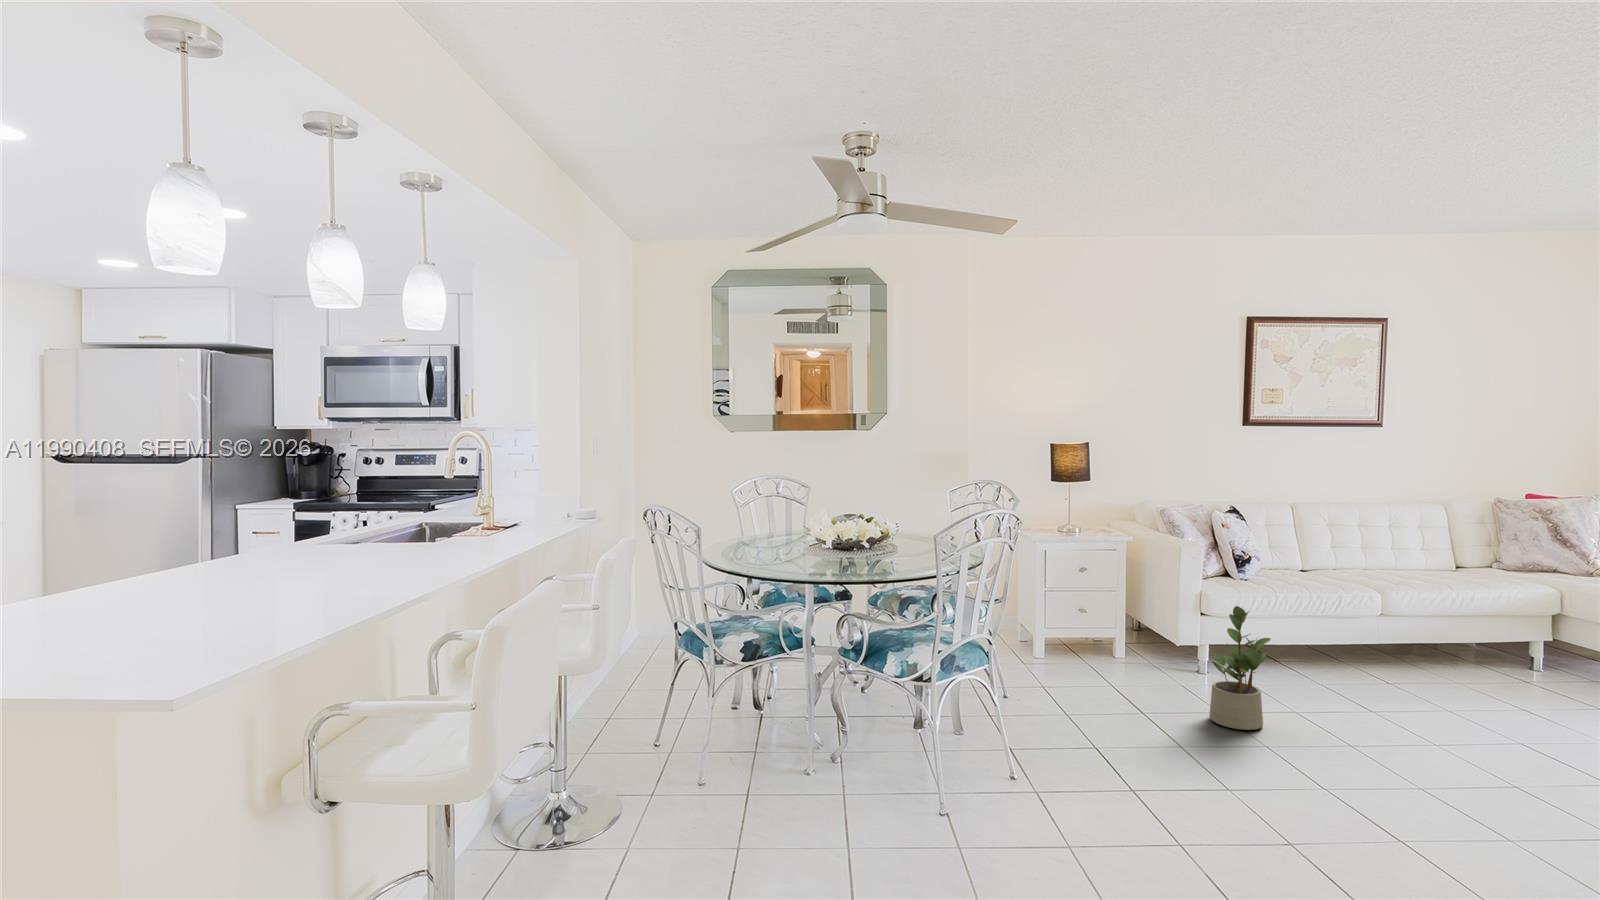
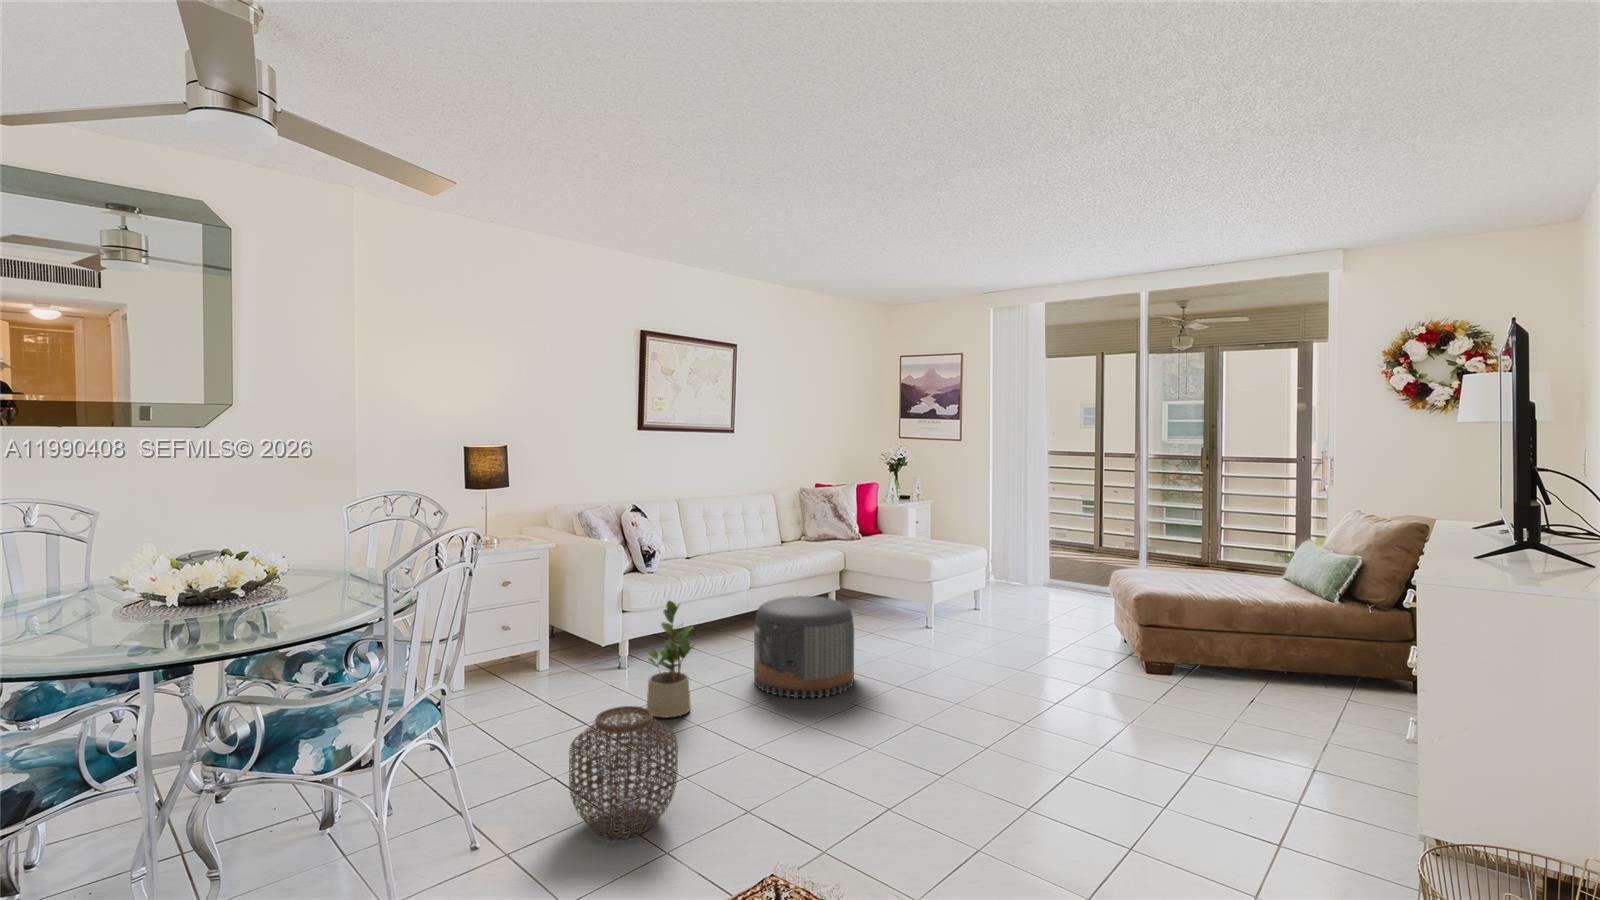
pouf: none [1361,629,1523,763] -> present [754,596,854,698]
woven basket: none [1091,691,1201,815] -> present [569,706,678,837]

